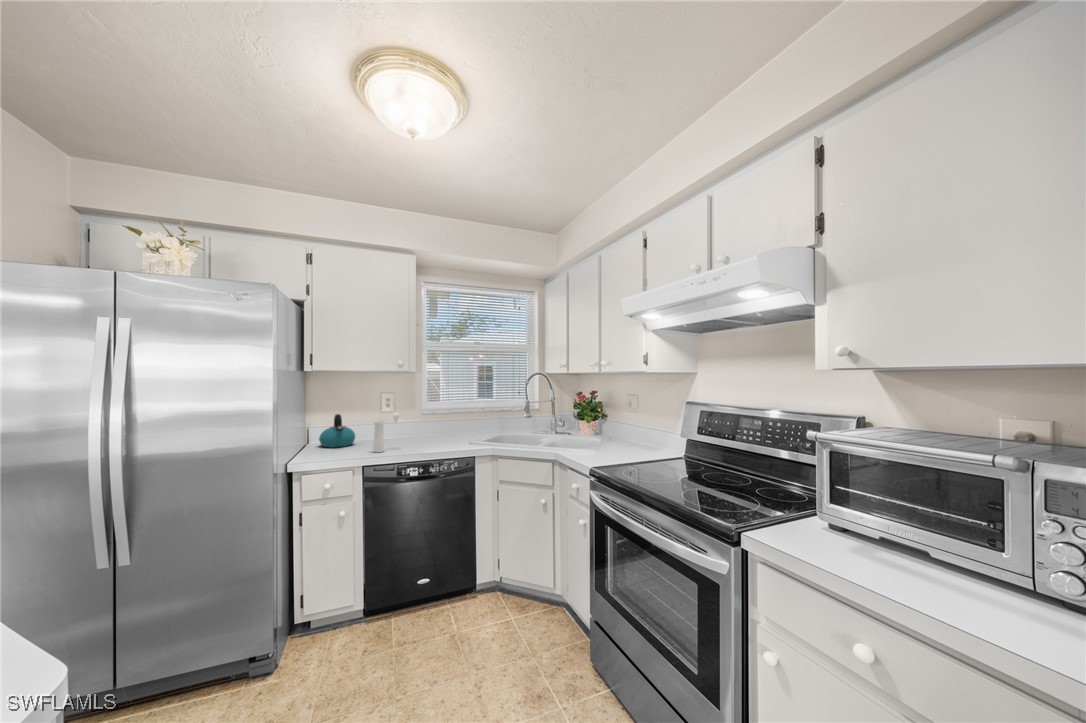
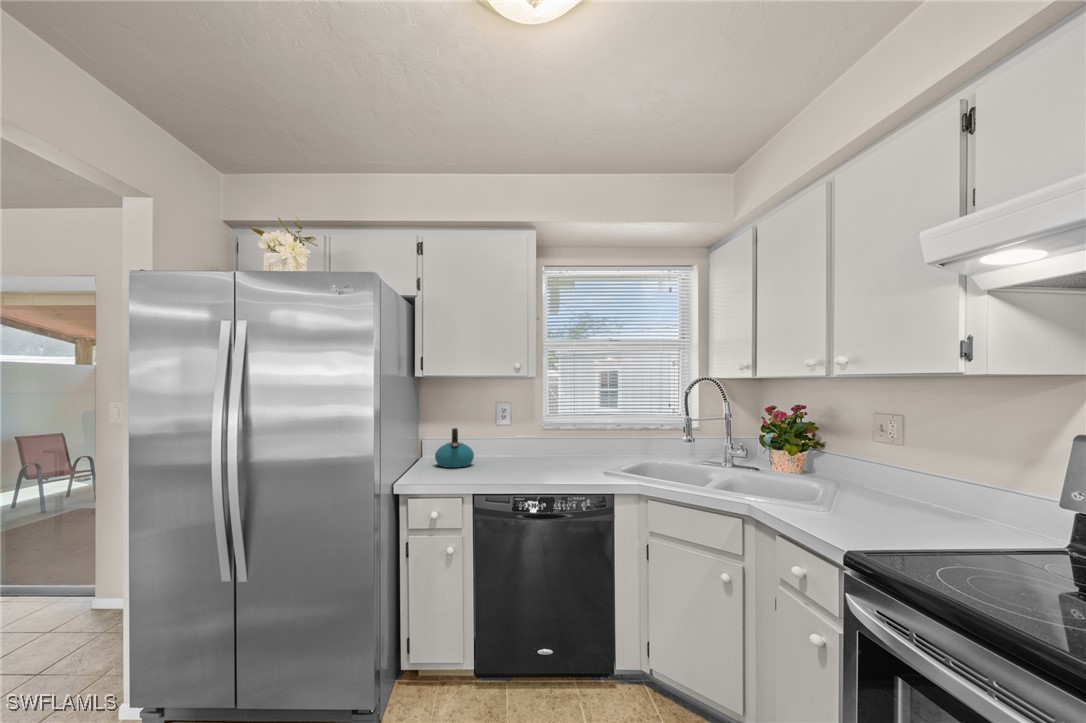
pepper mill: present [373,413,400,453] -> none [488,429,520,478]

